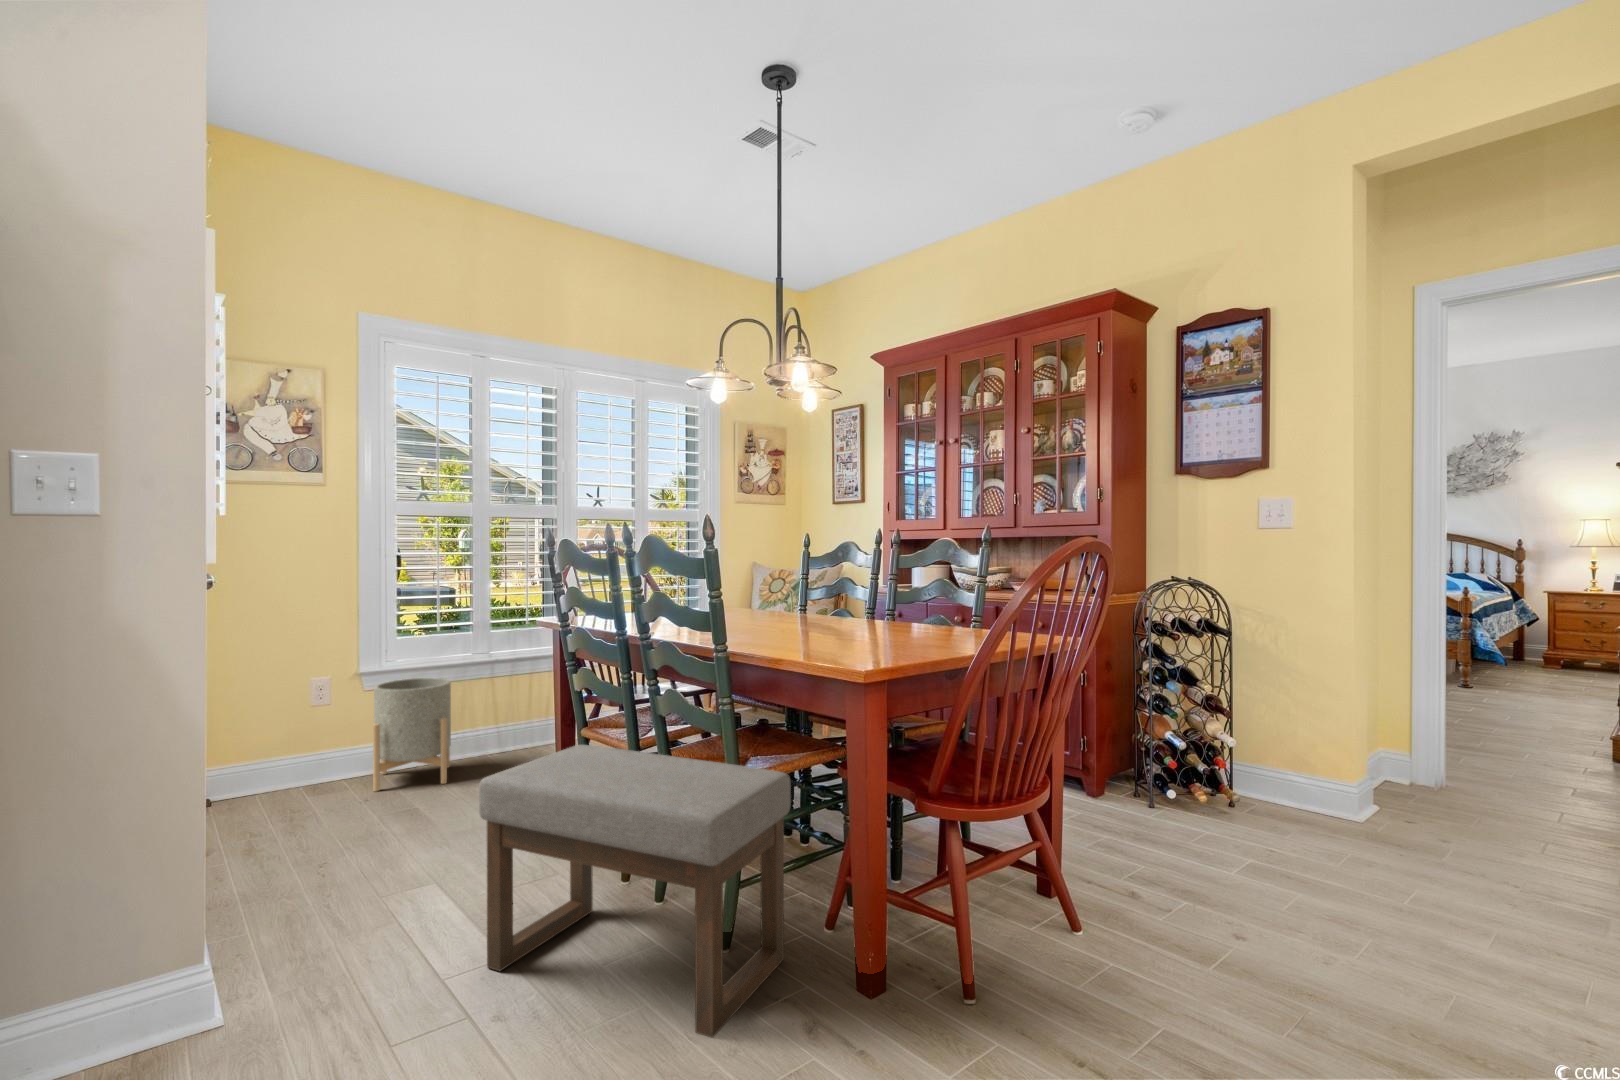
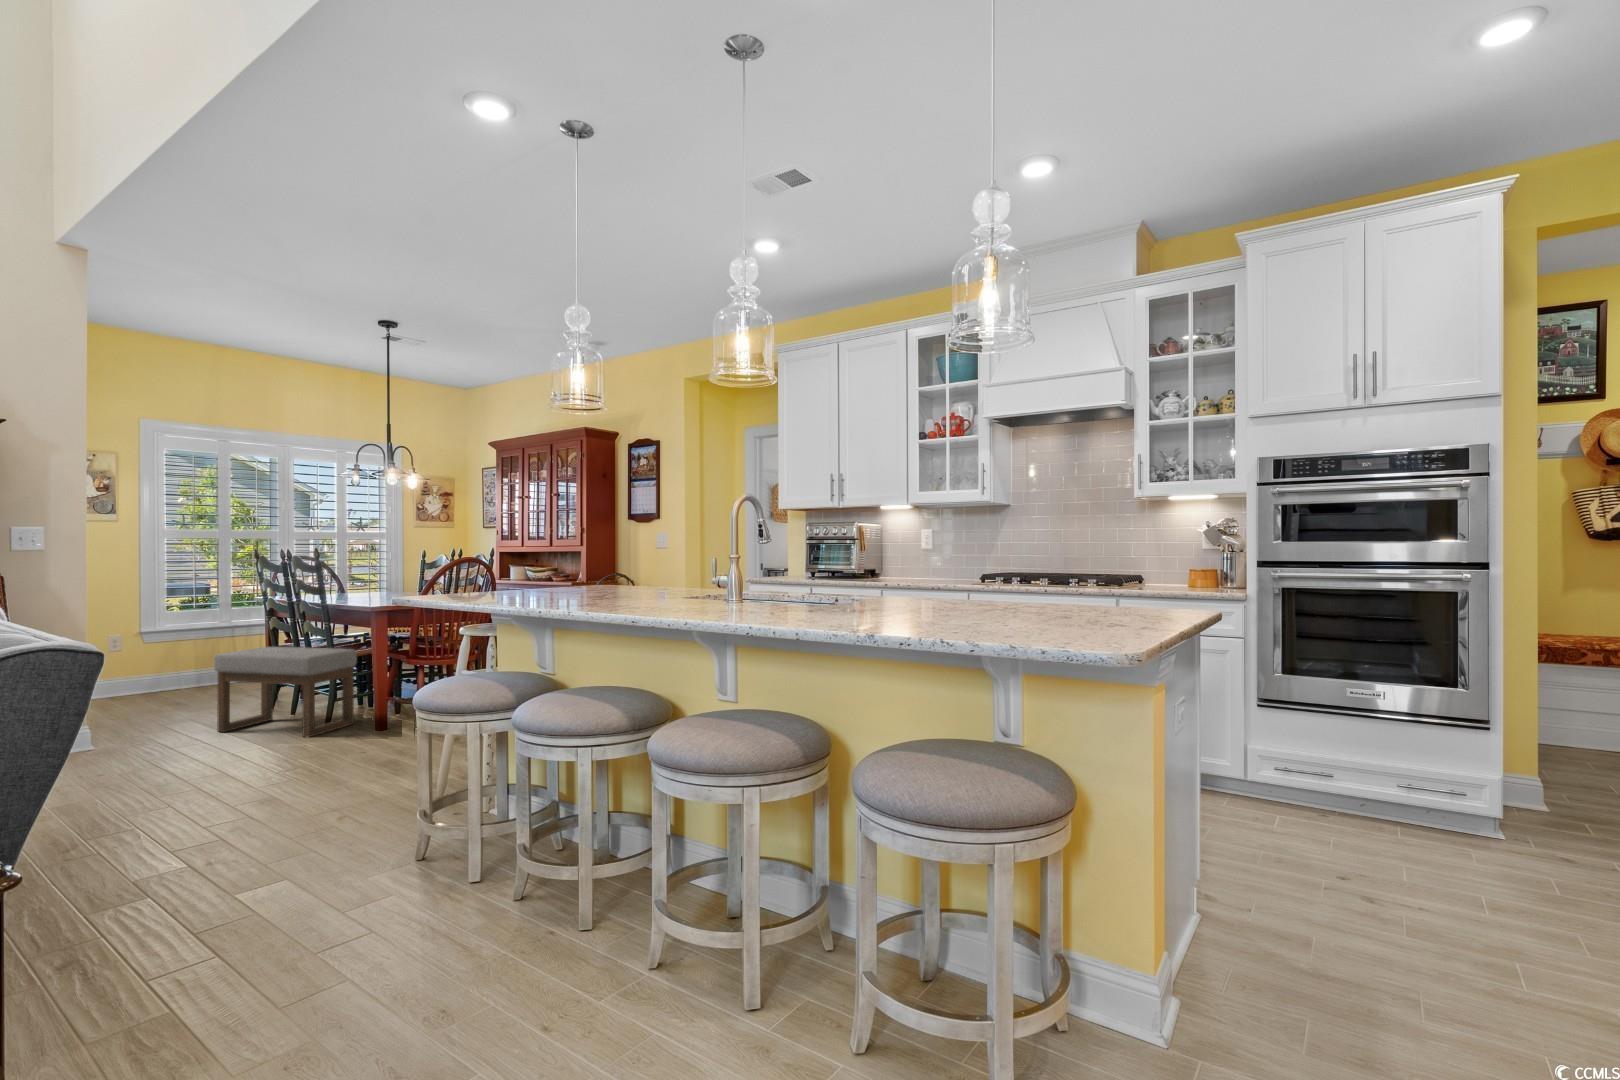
planter: present [373,678,451,792] -> none [151,635,202,697]

